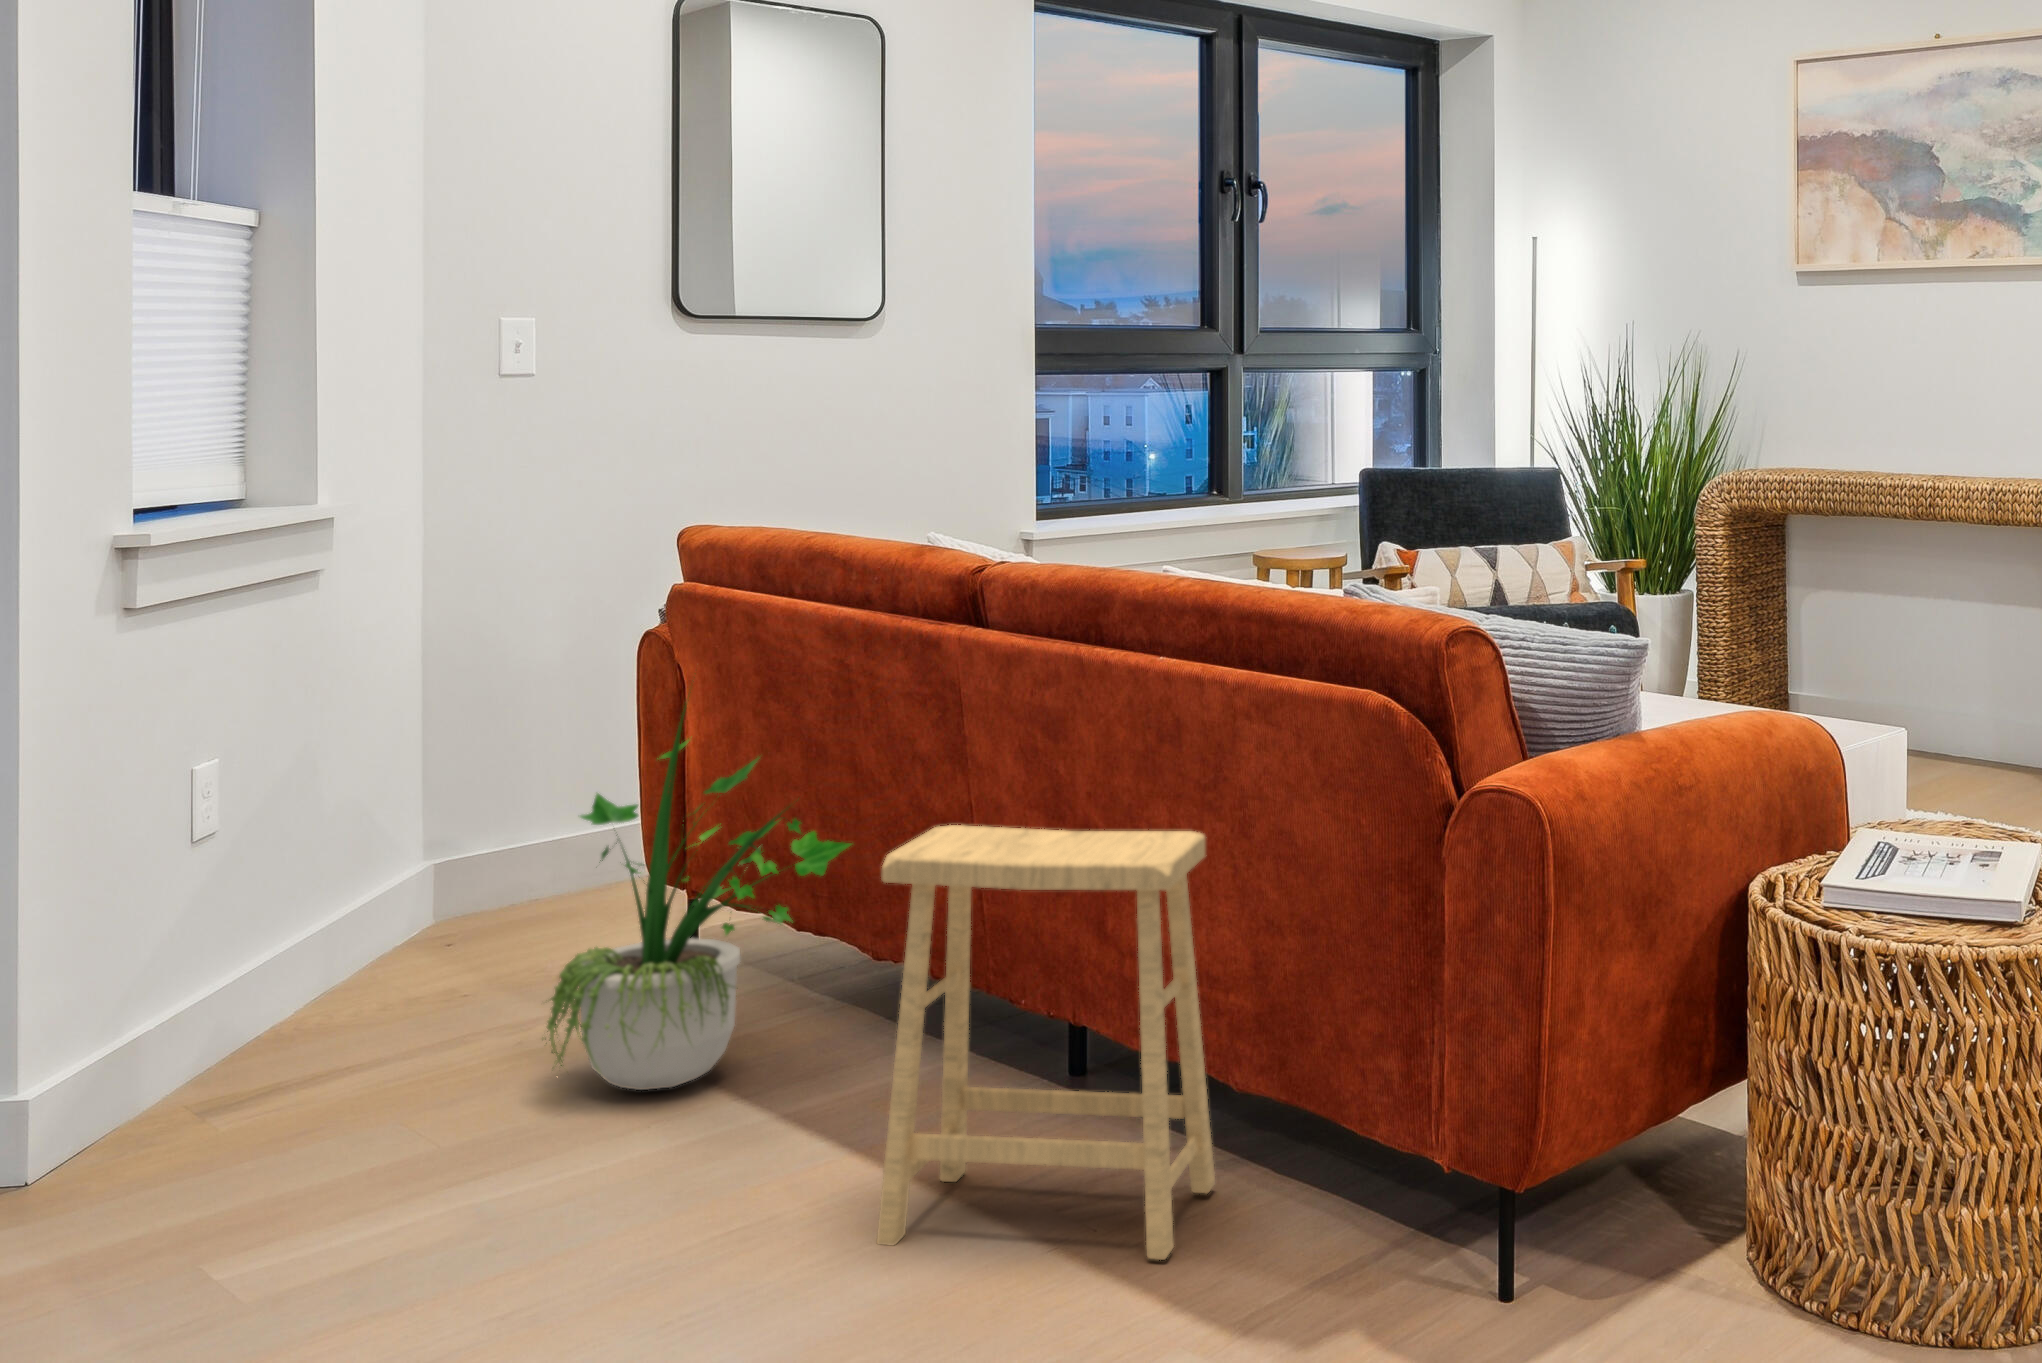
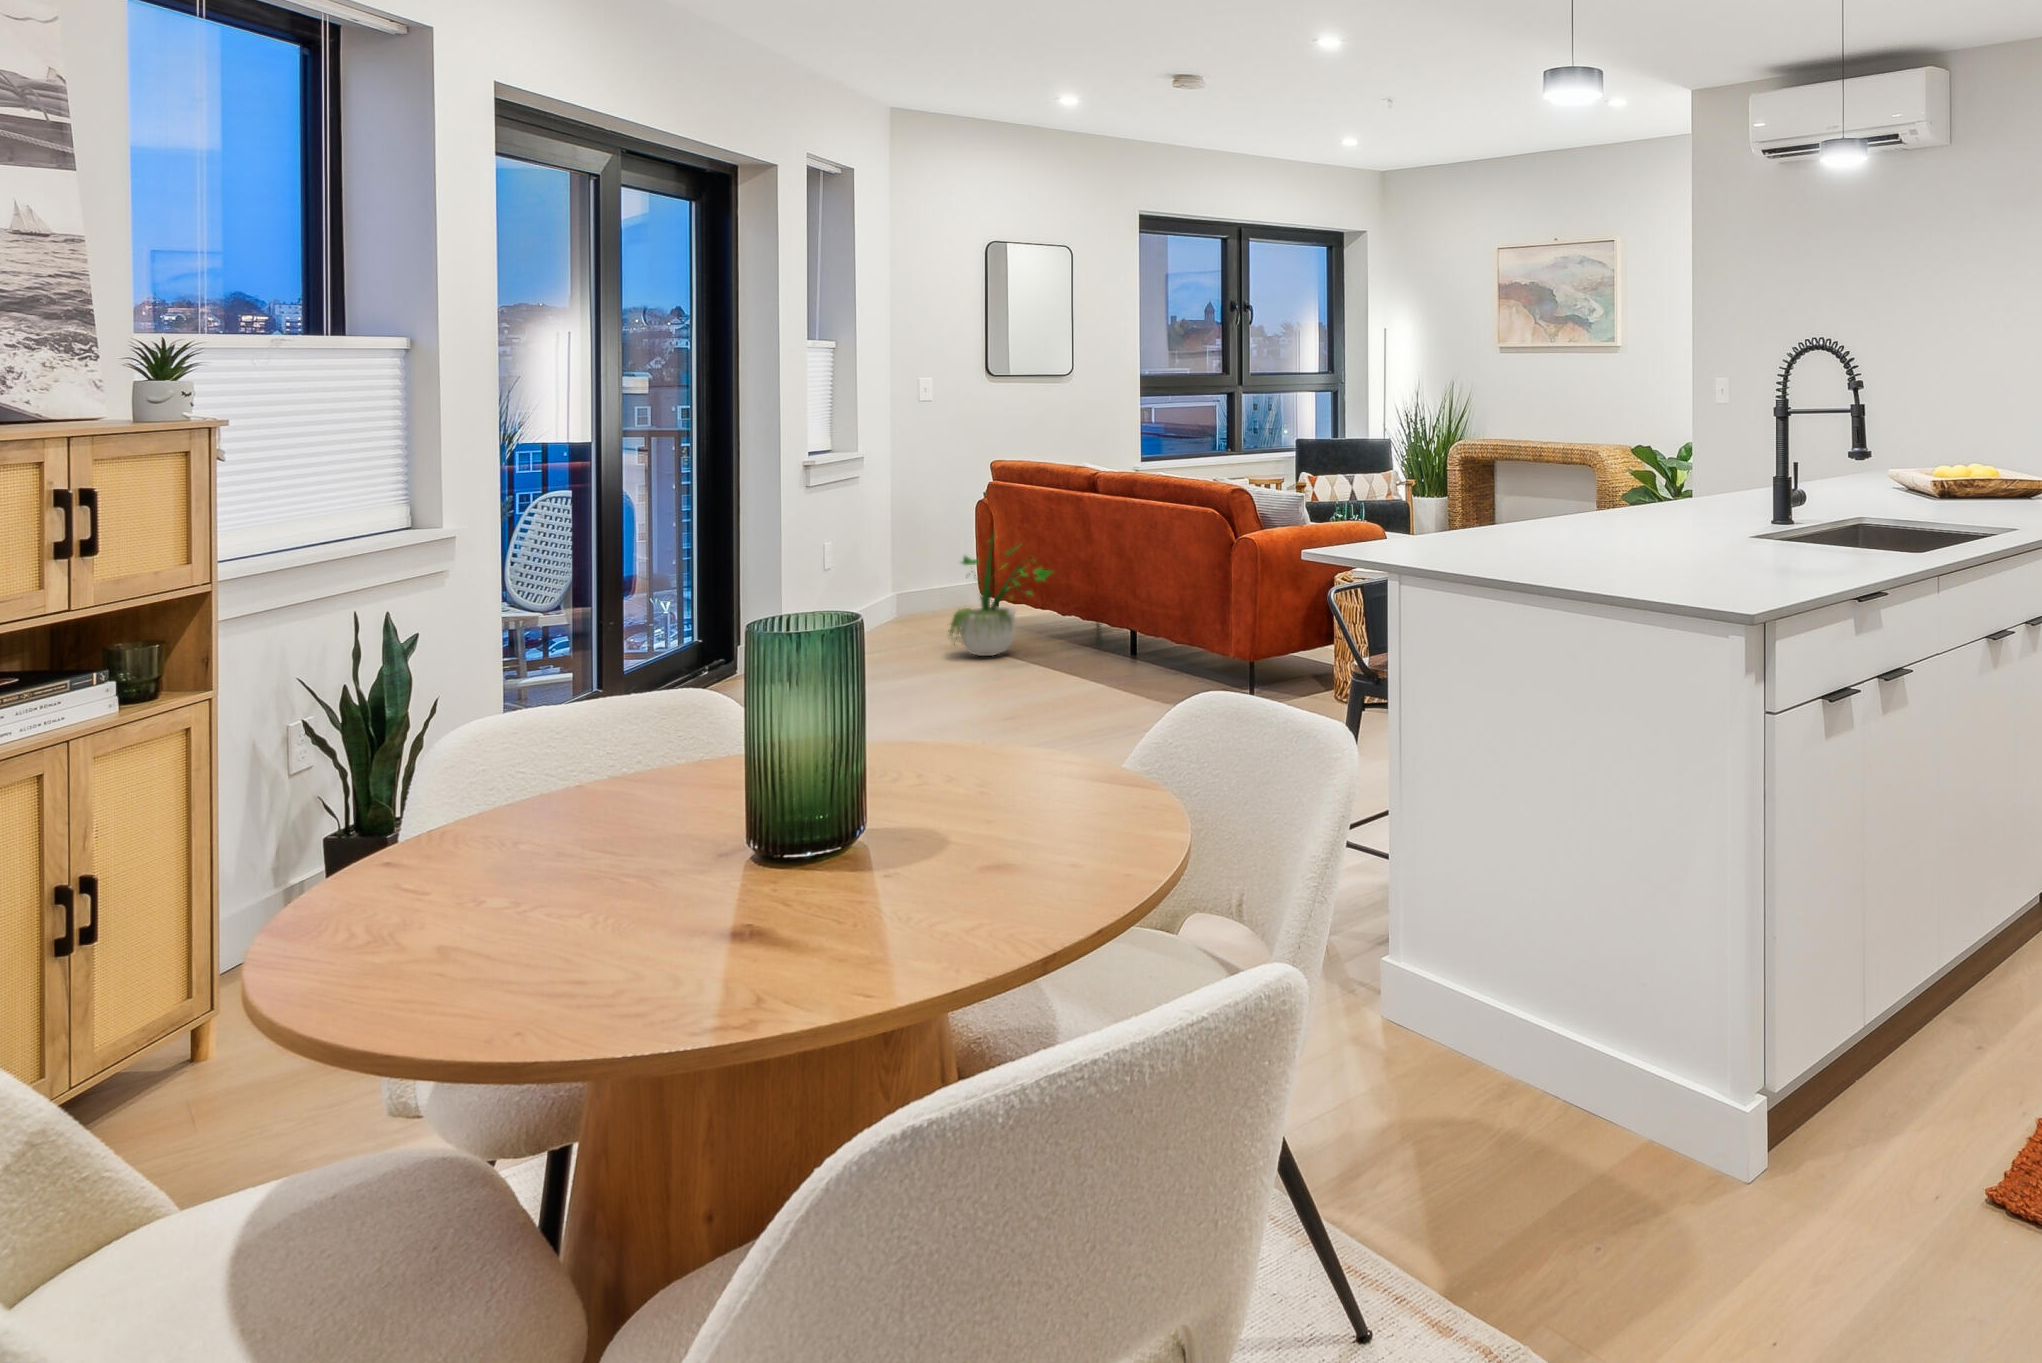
footstool: present [877,825,1215,1260] -> none [1059,558,1173,692]

